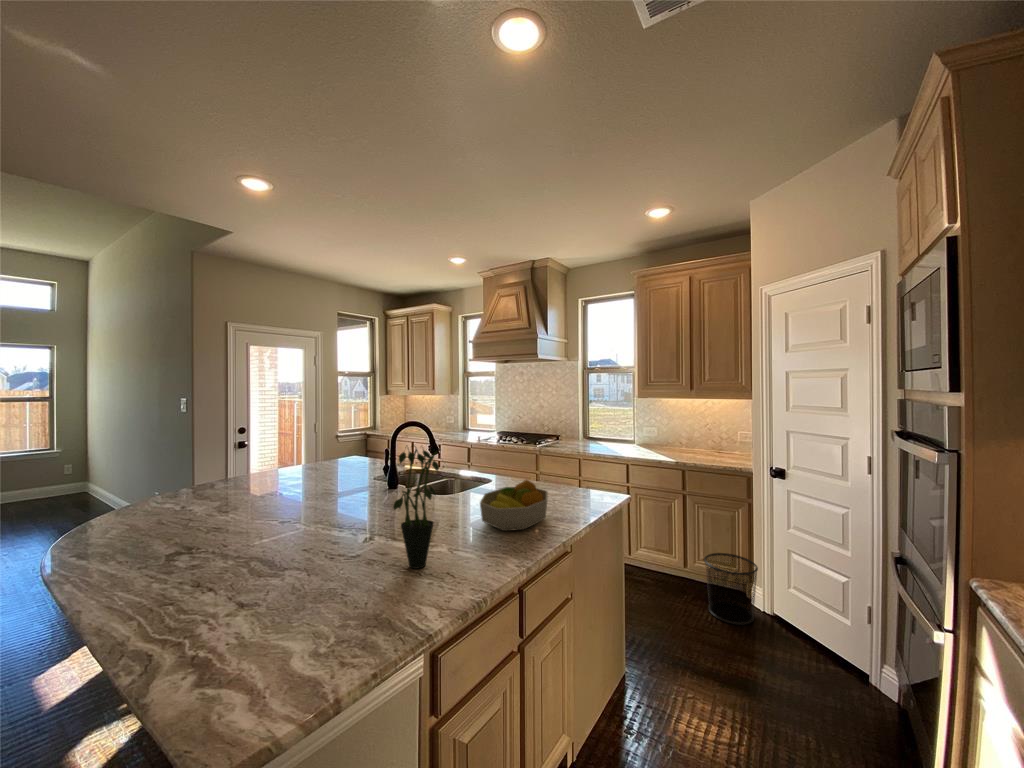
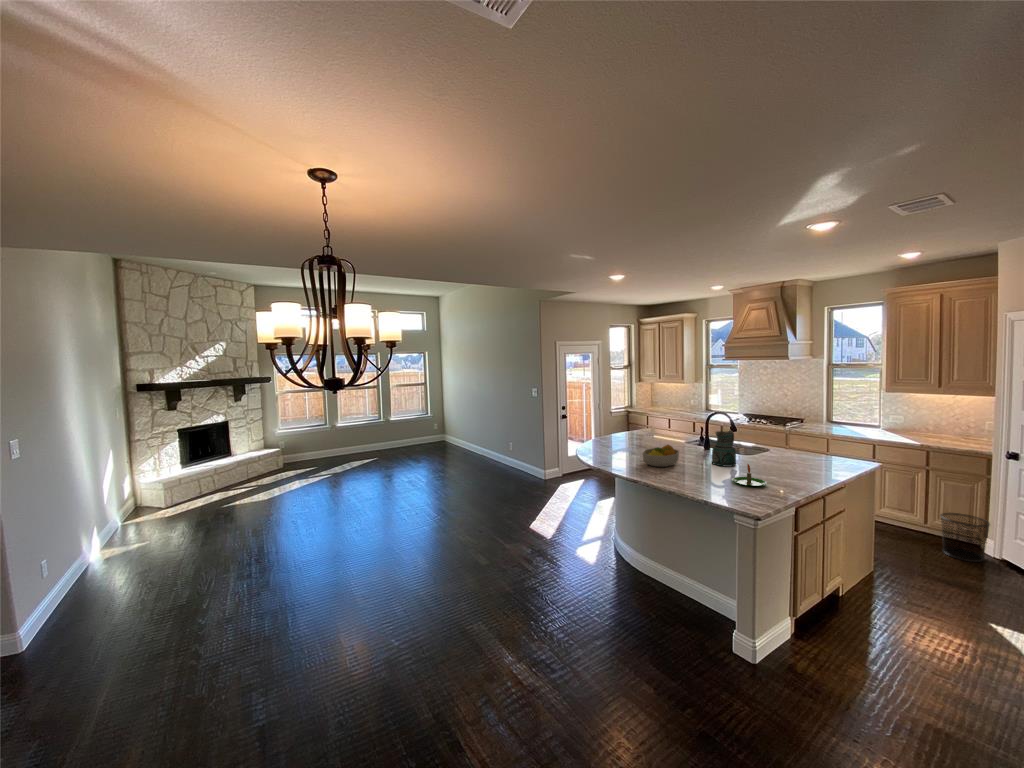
potted plant: present [393,445,439,569] -> none [764,425,787,475]
ceramic pitcher: none [318,460,380,548] -> present [711,430,736,467]
fruit bowl: present [480,480,548,531] -> present [642,445,679,467]
candle: none [256,563,358,646] -> present [732,464,767,486]

